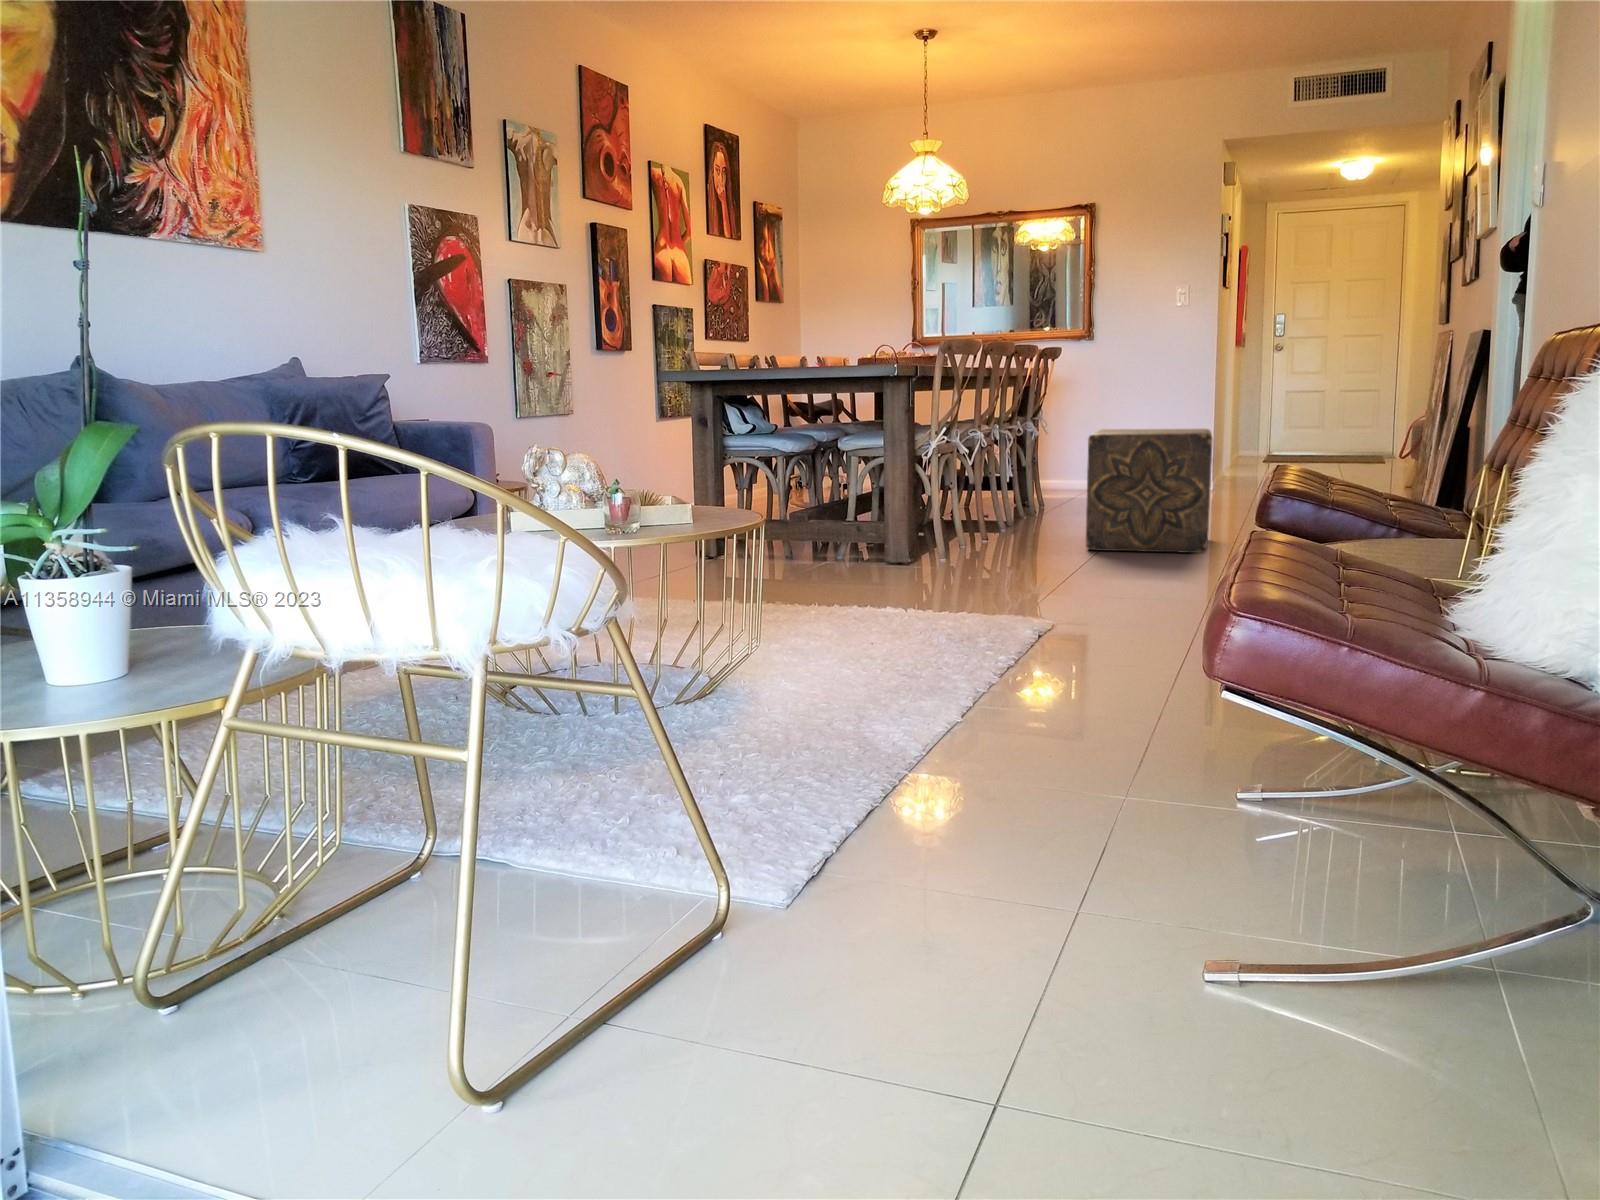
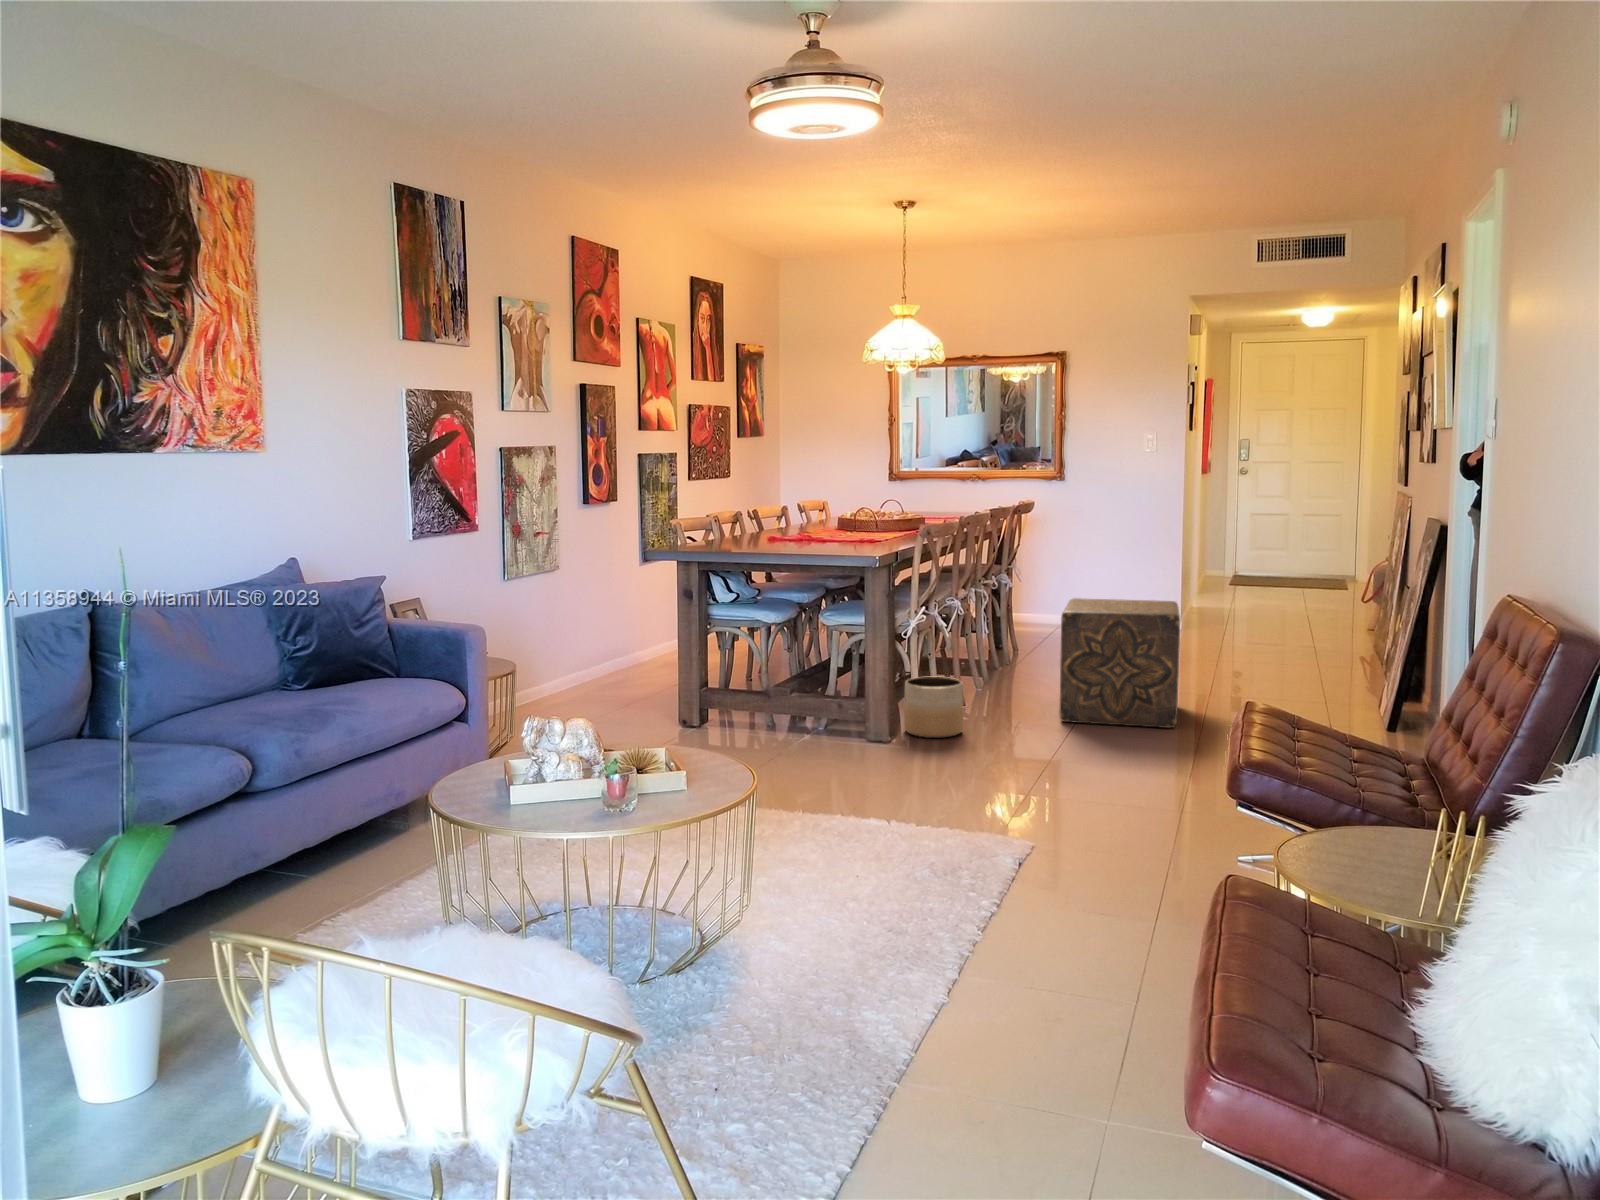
planter: none [924,503,985,561] -> present [904,676,963,738]

